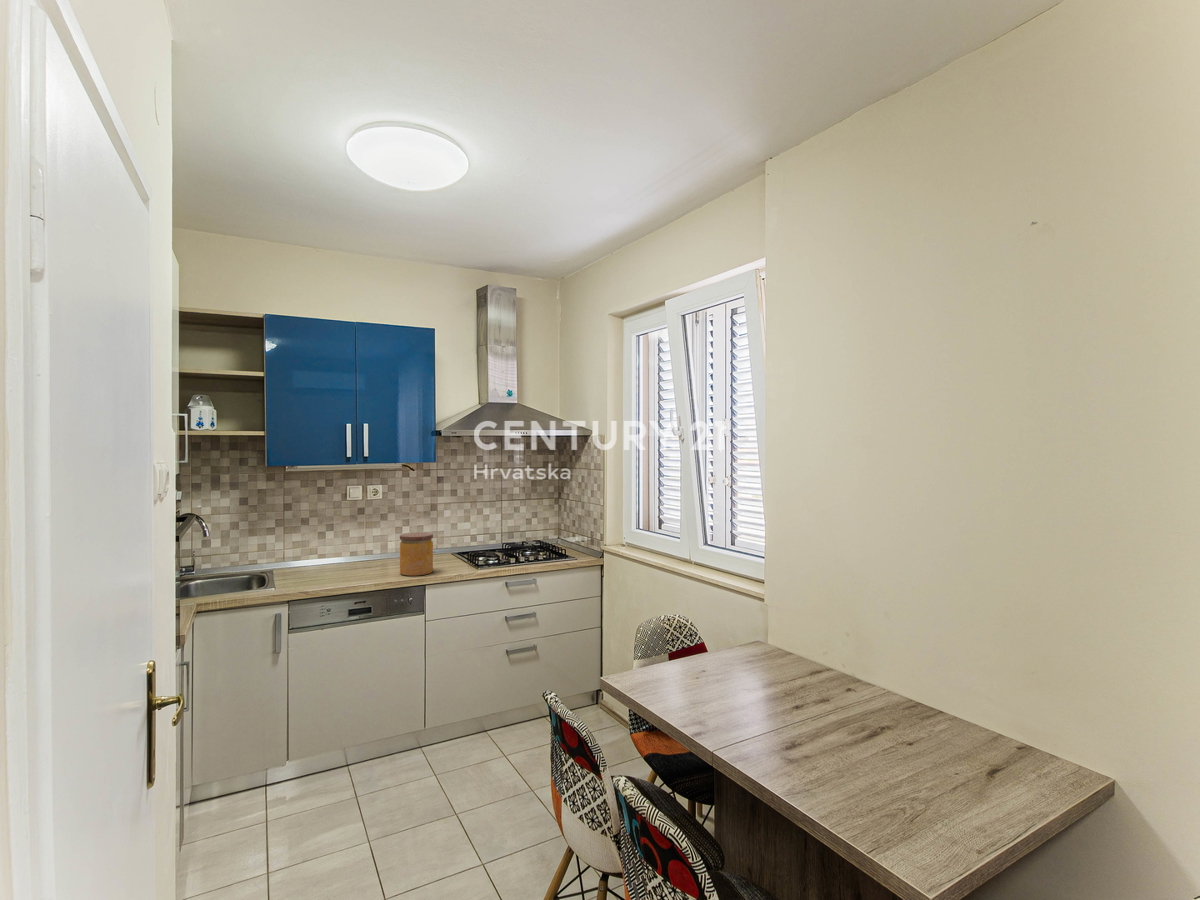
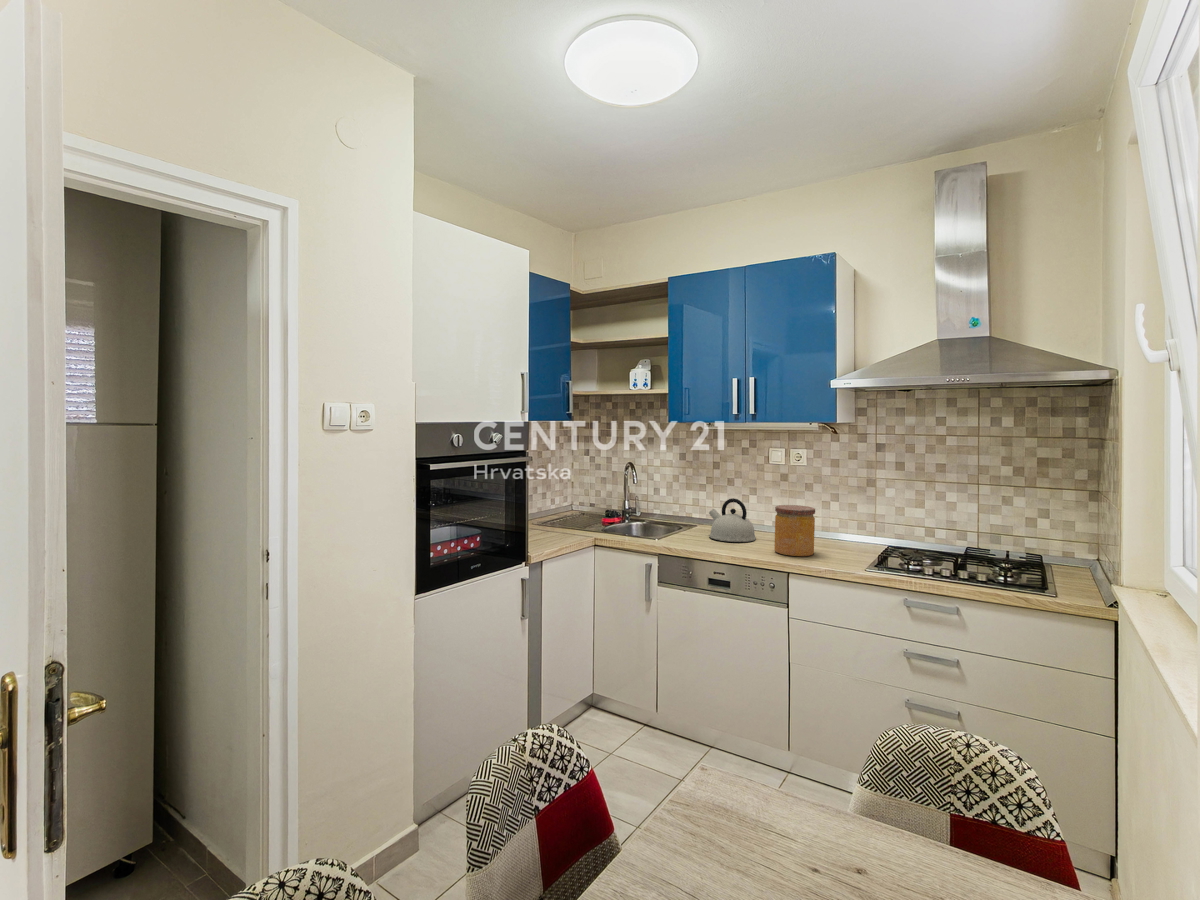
kettle: none [314,536,366,579] -> present [709,498,756,542]

